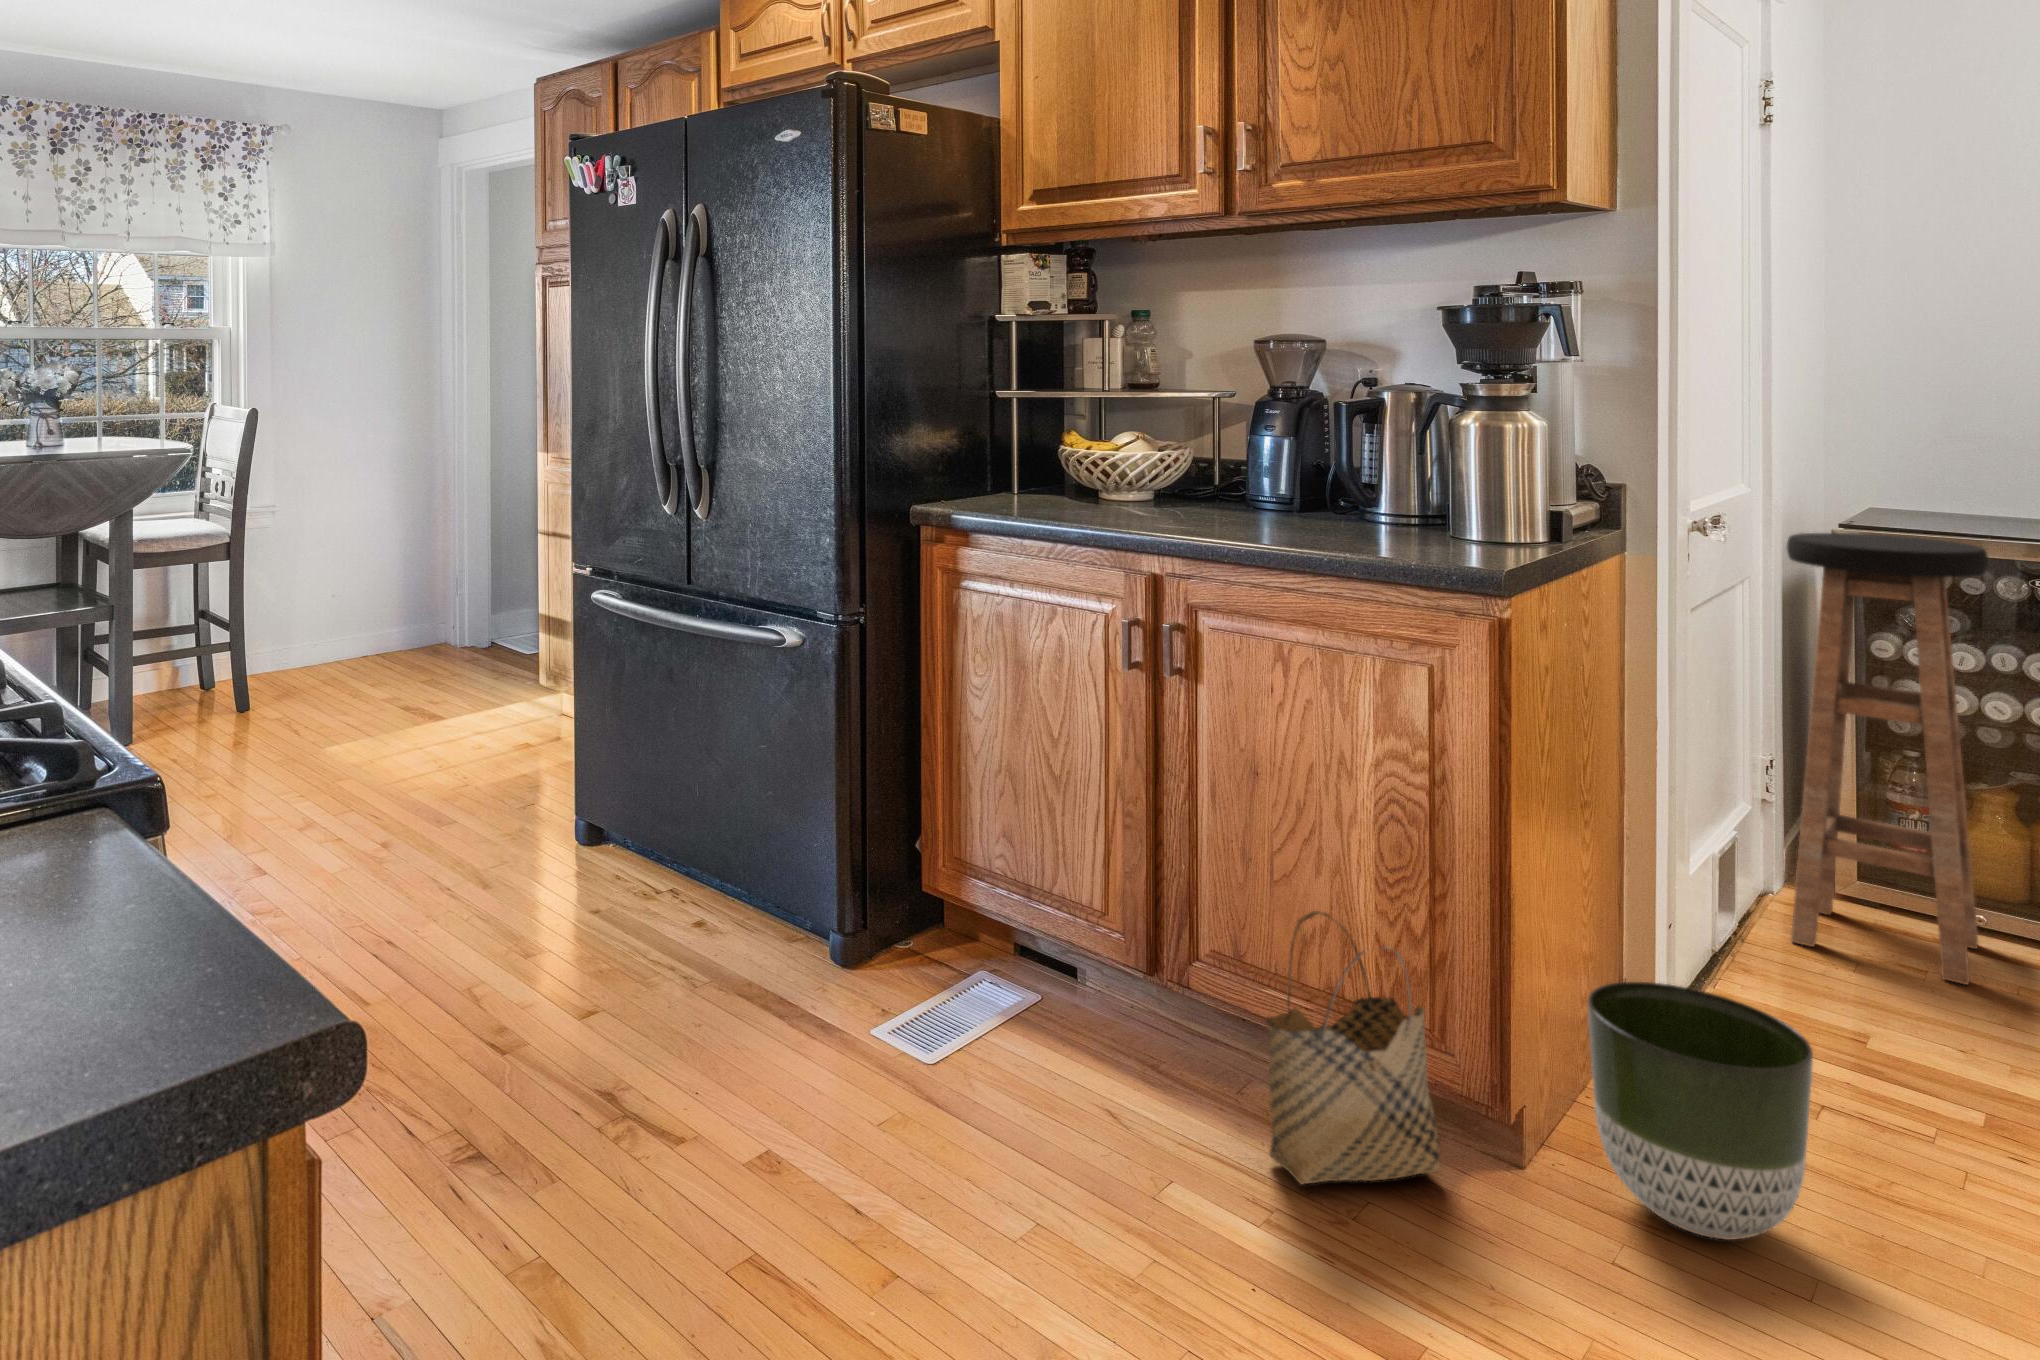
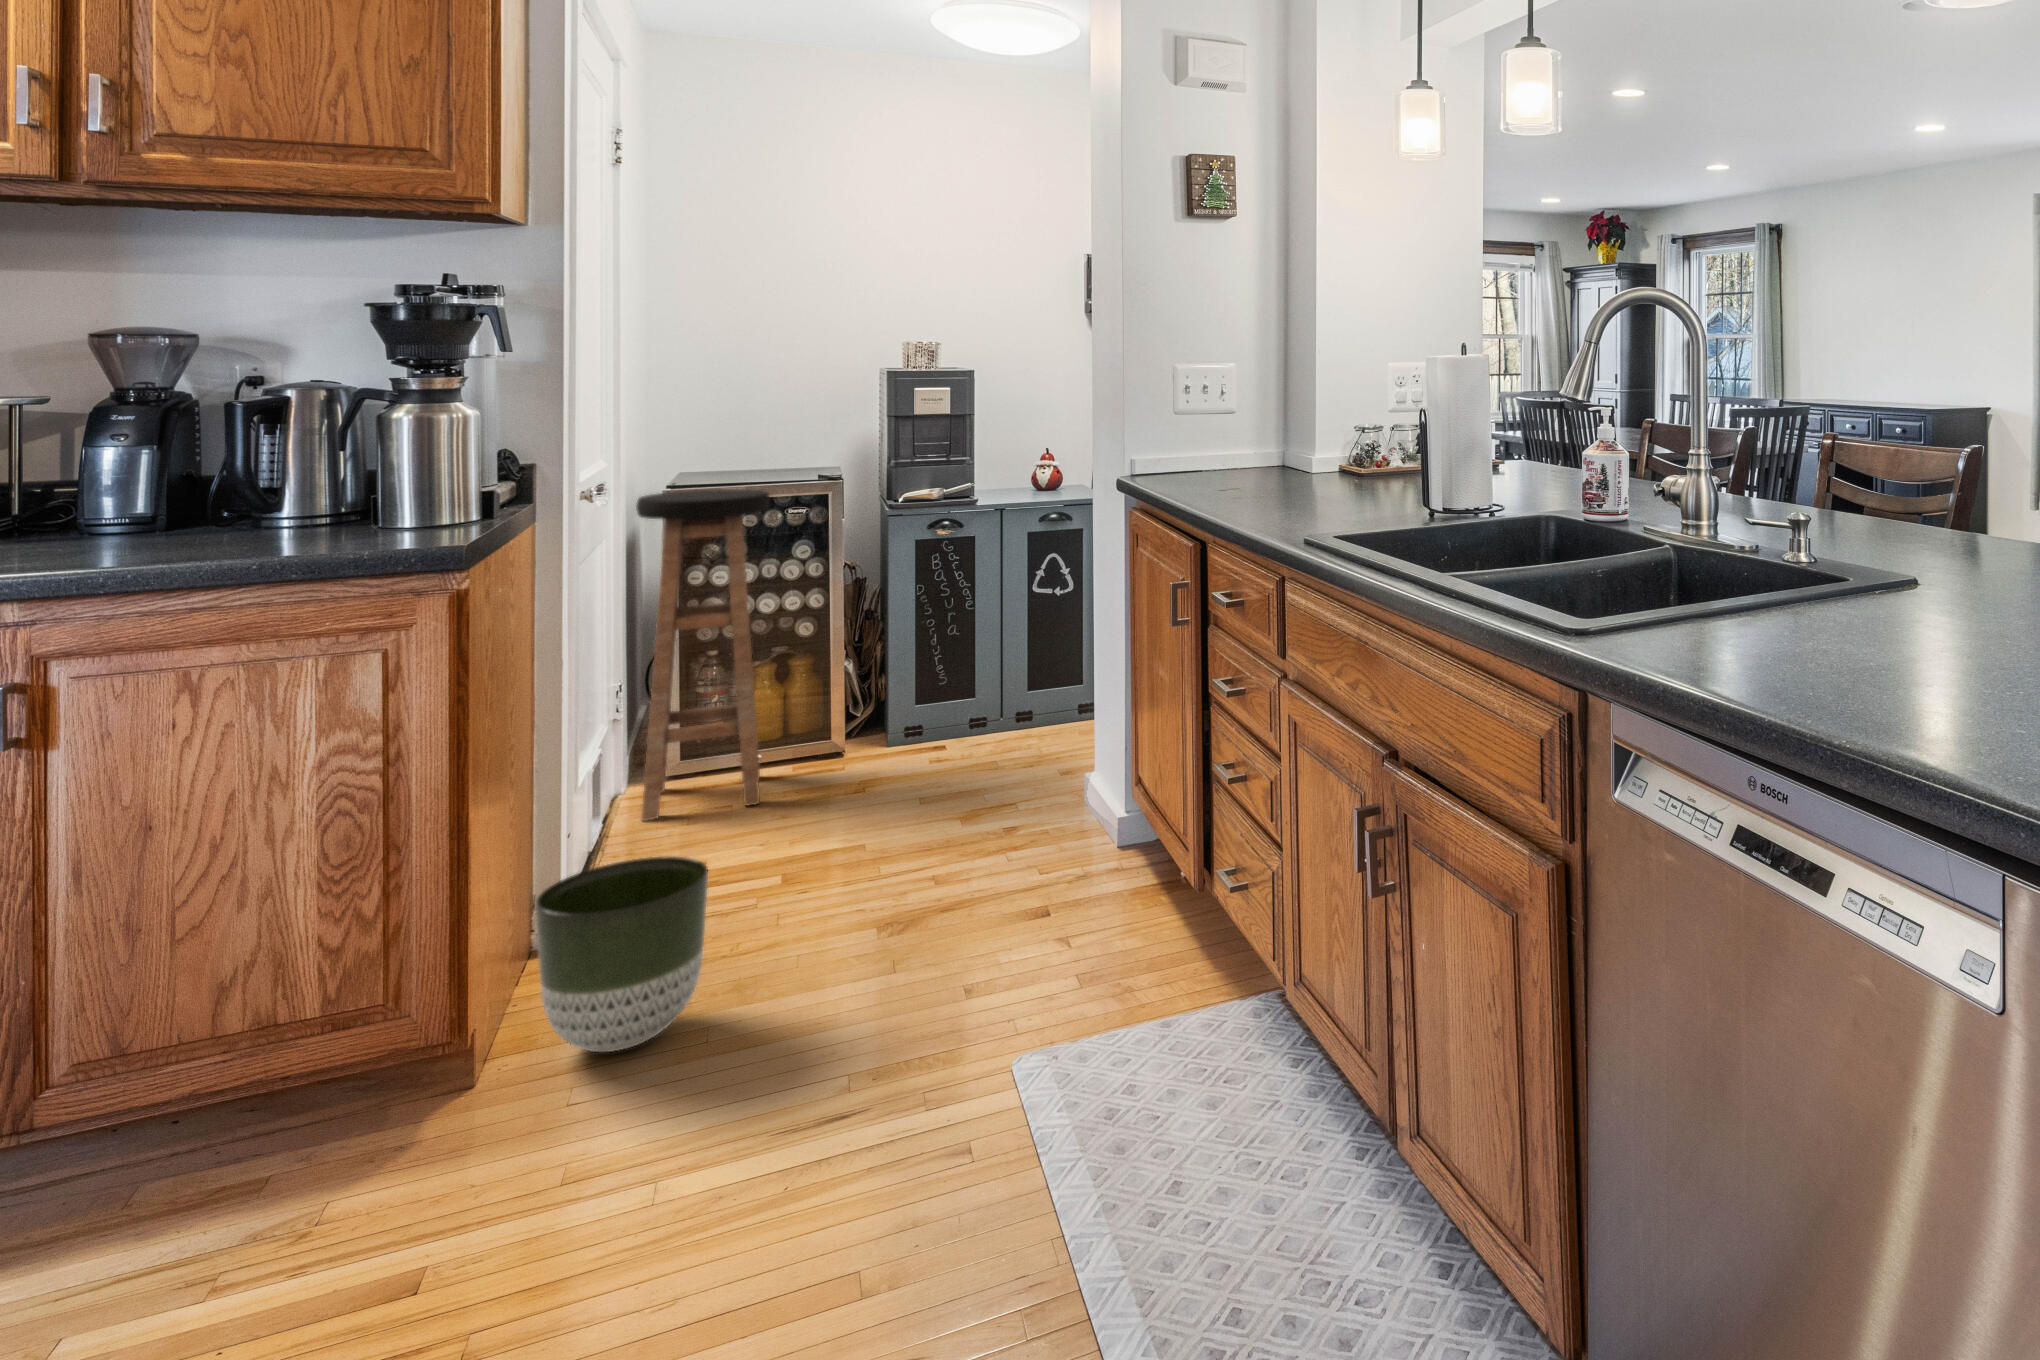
woven basket: present [1266,911,1440,1185] -> none [194,934,399,1225]

